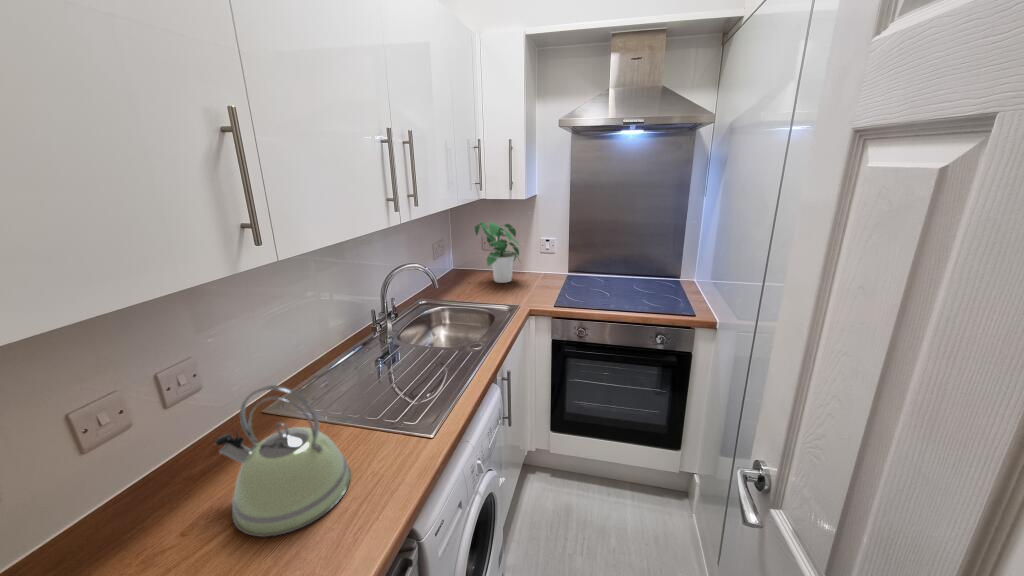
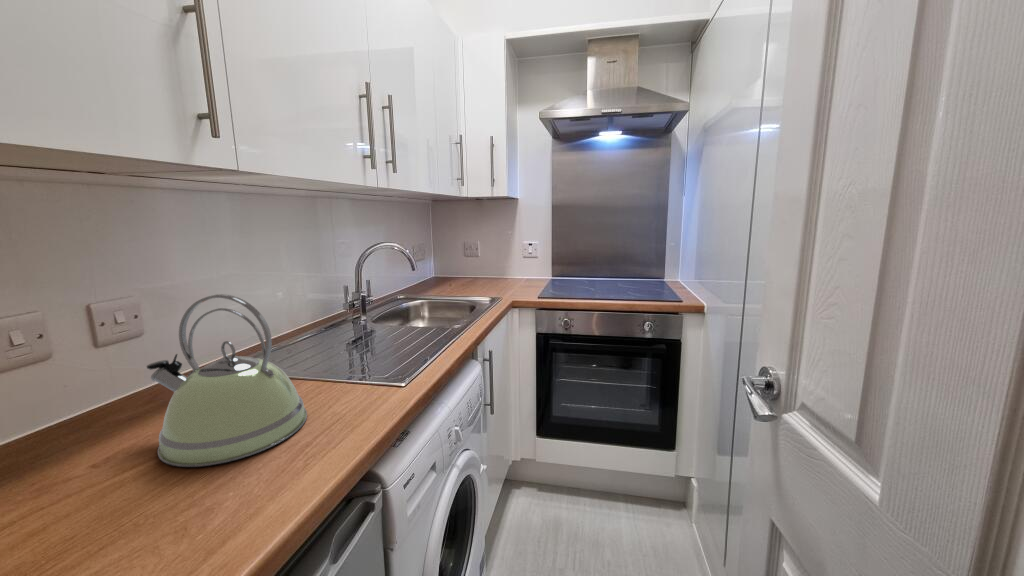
potted plant: present [475,222,520,283] -> none [457,218,504,284]

